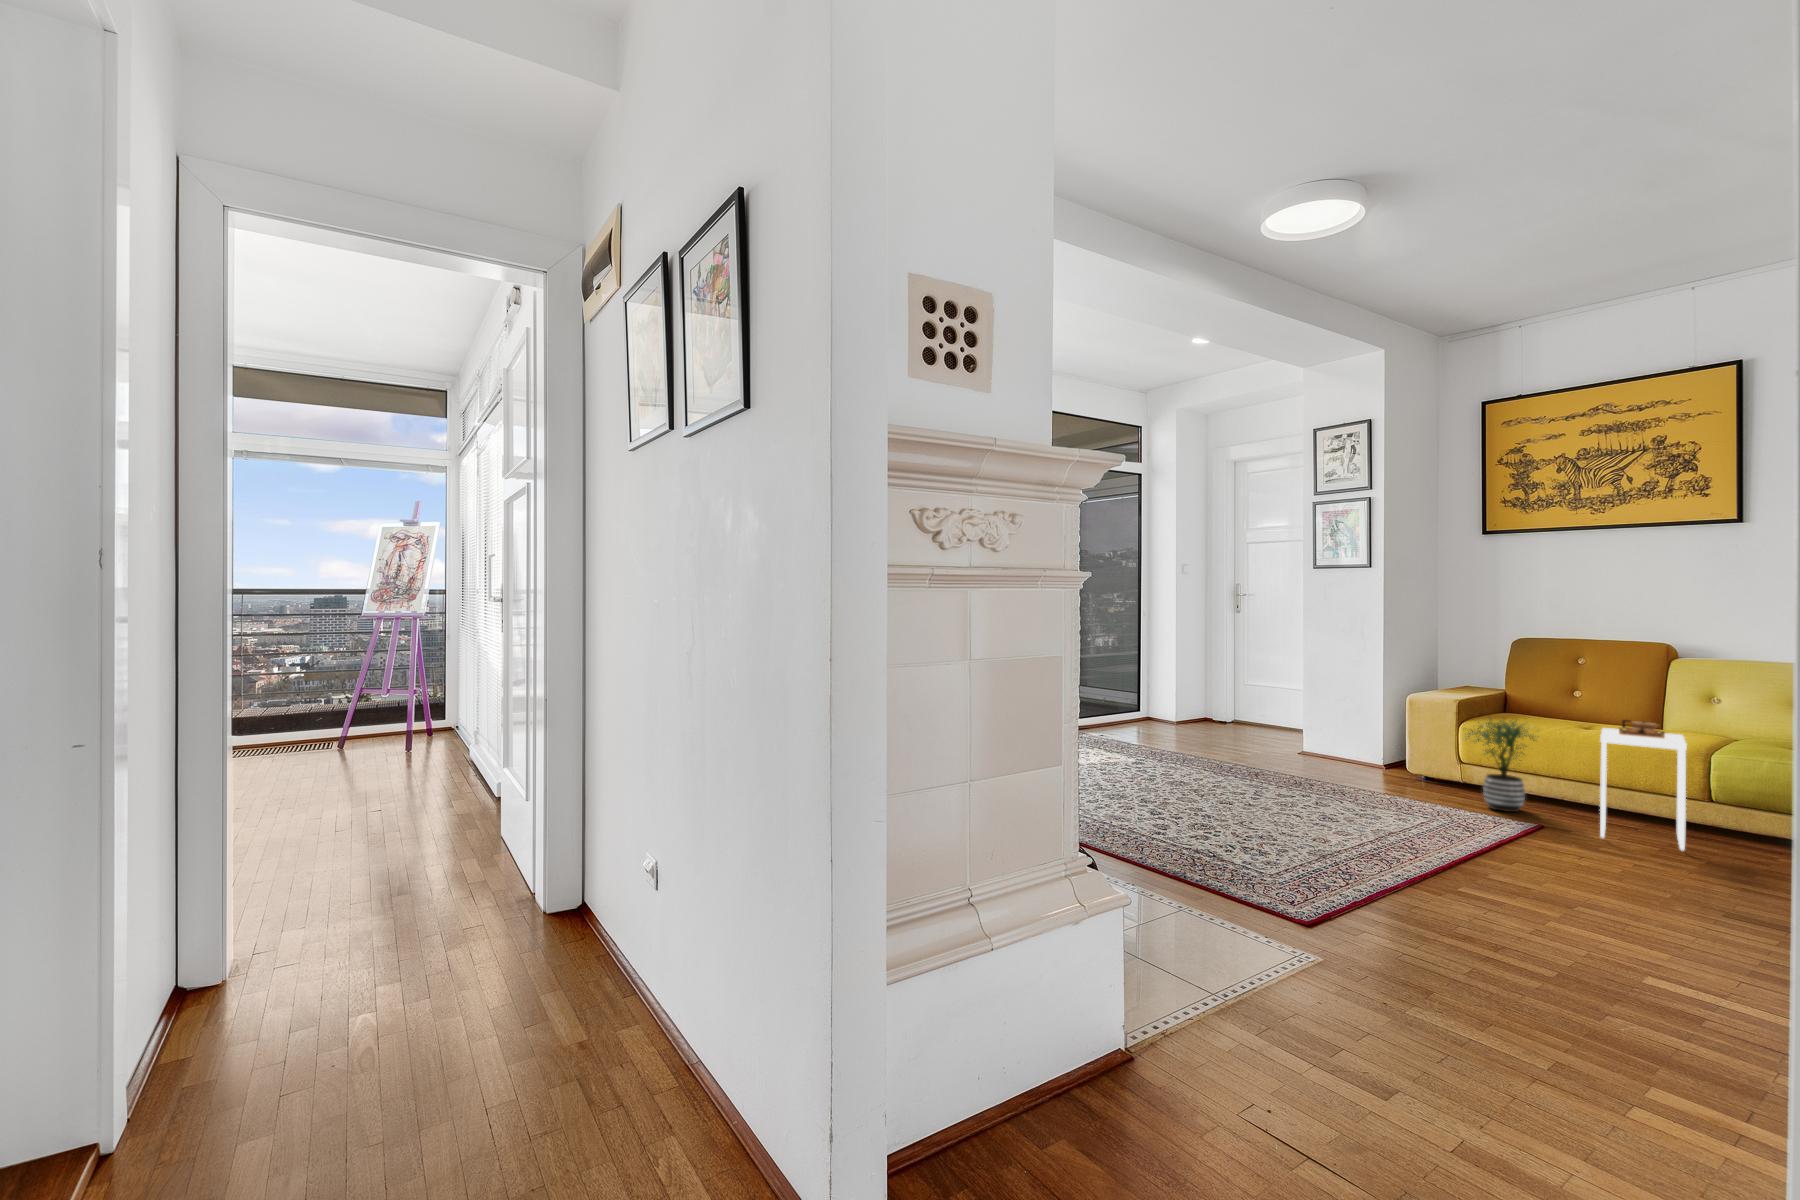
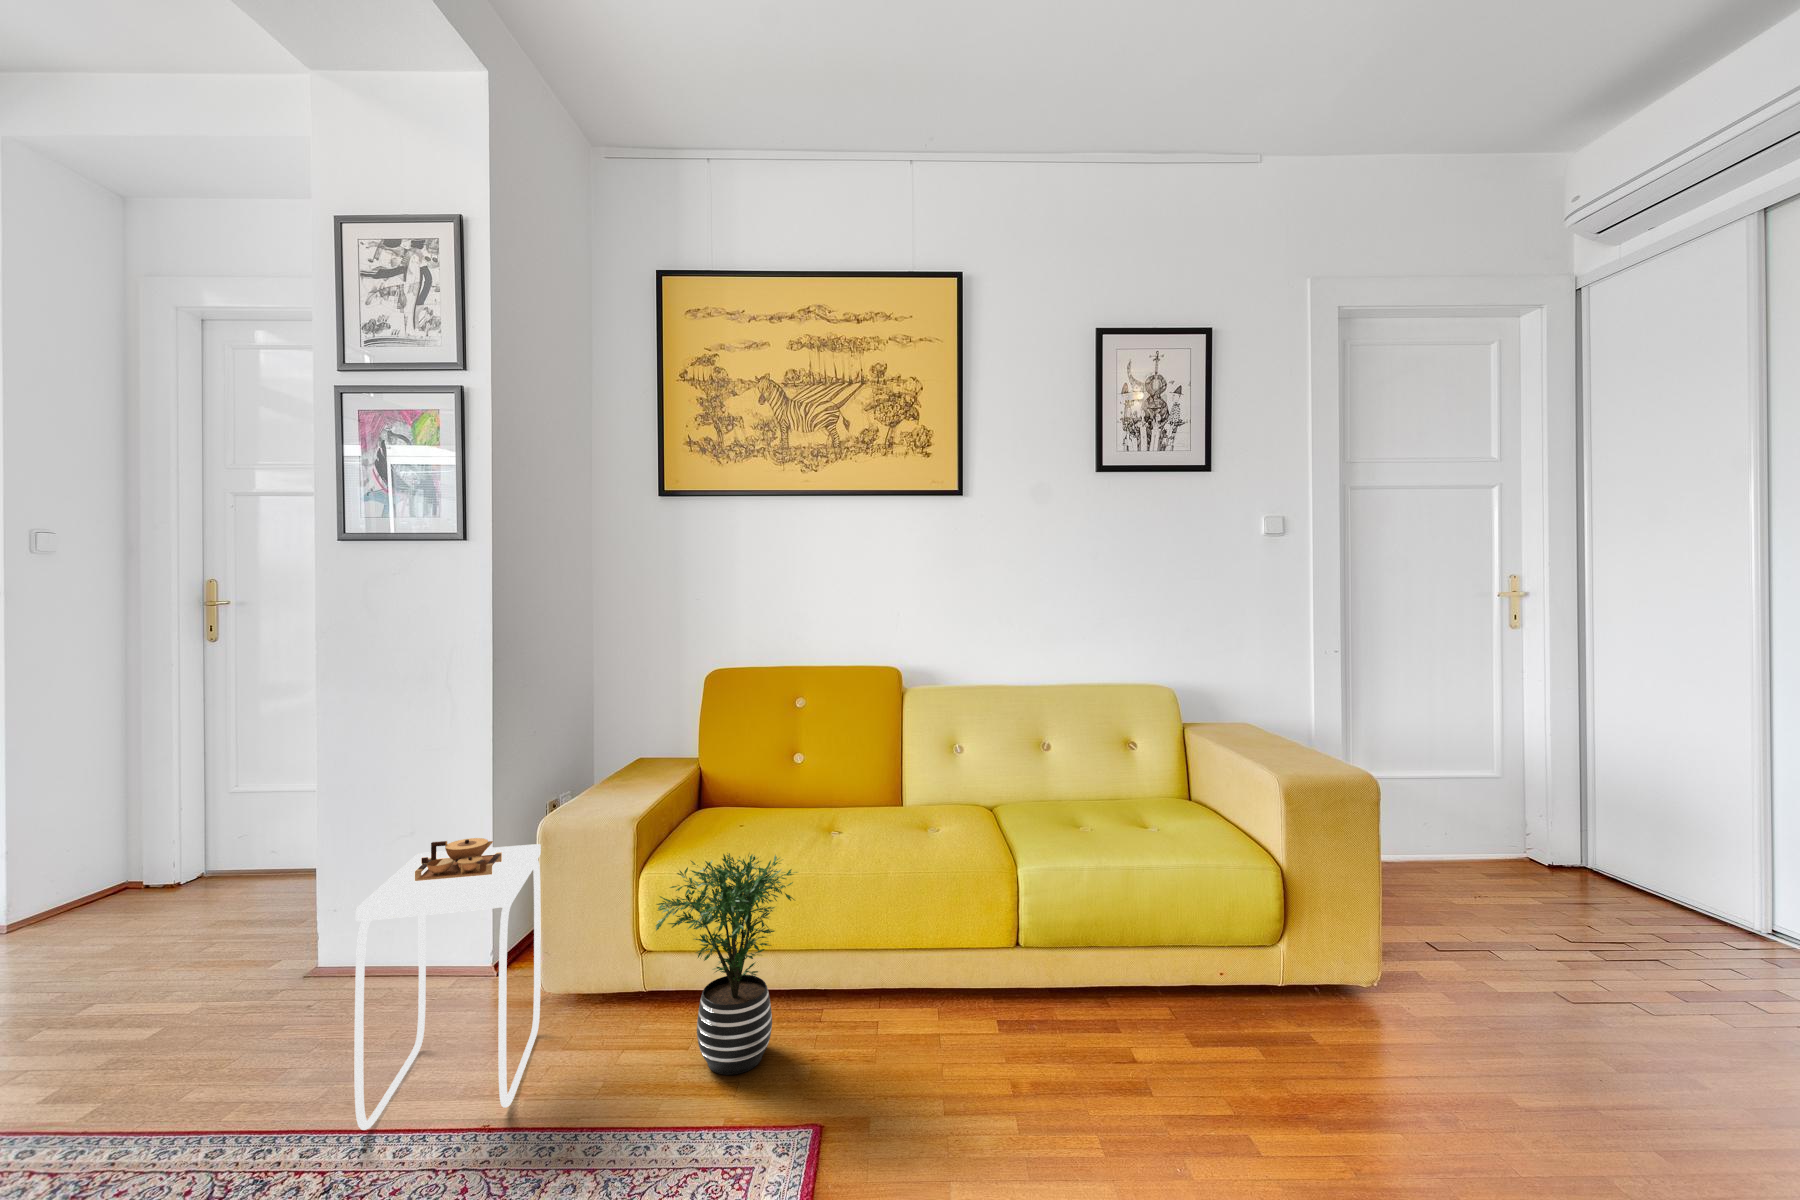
side table: present [1600,720,1687,850] -> present [354,838,541,1130]

